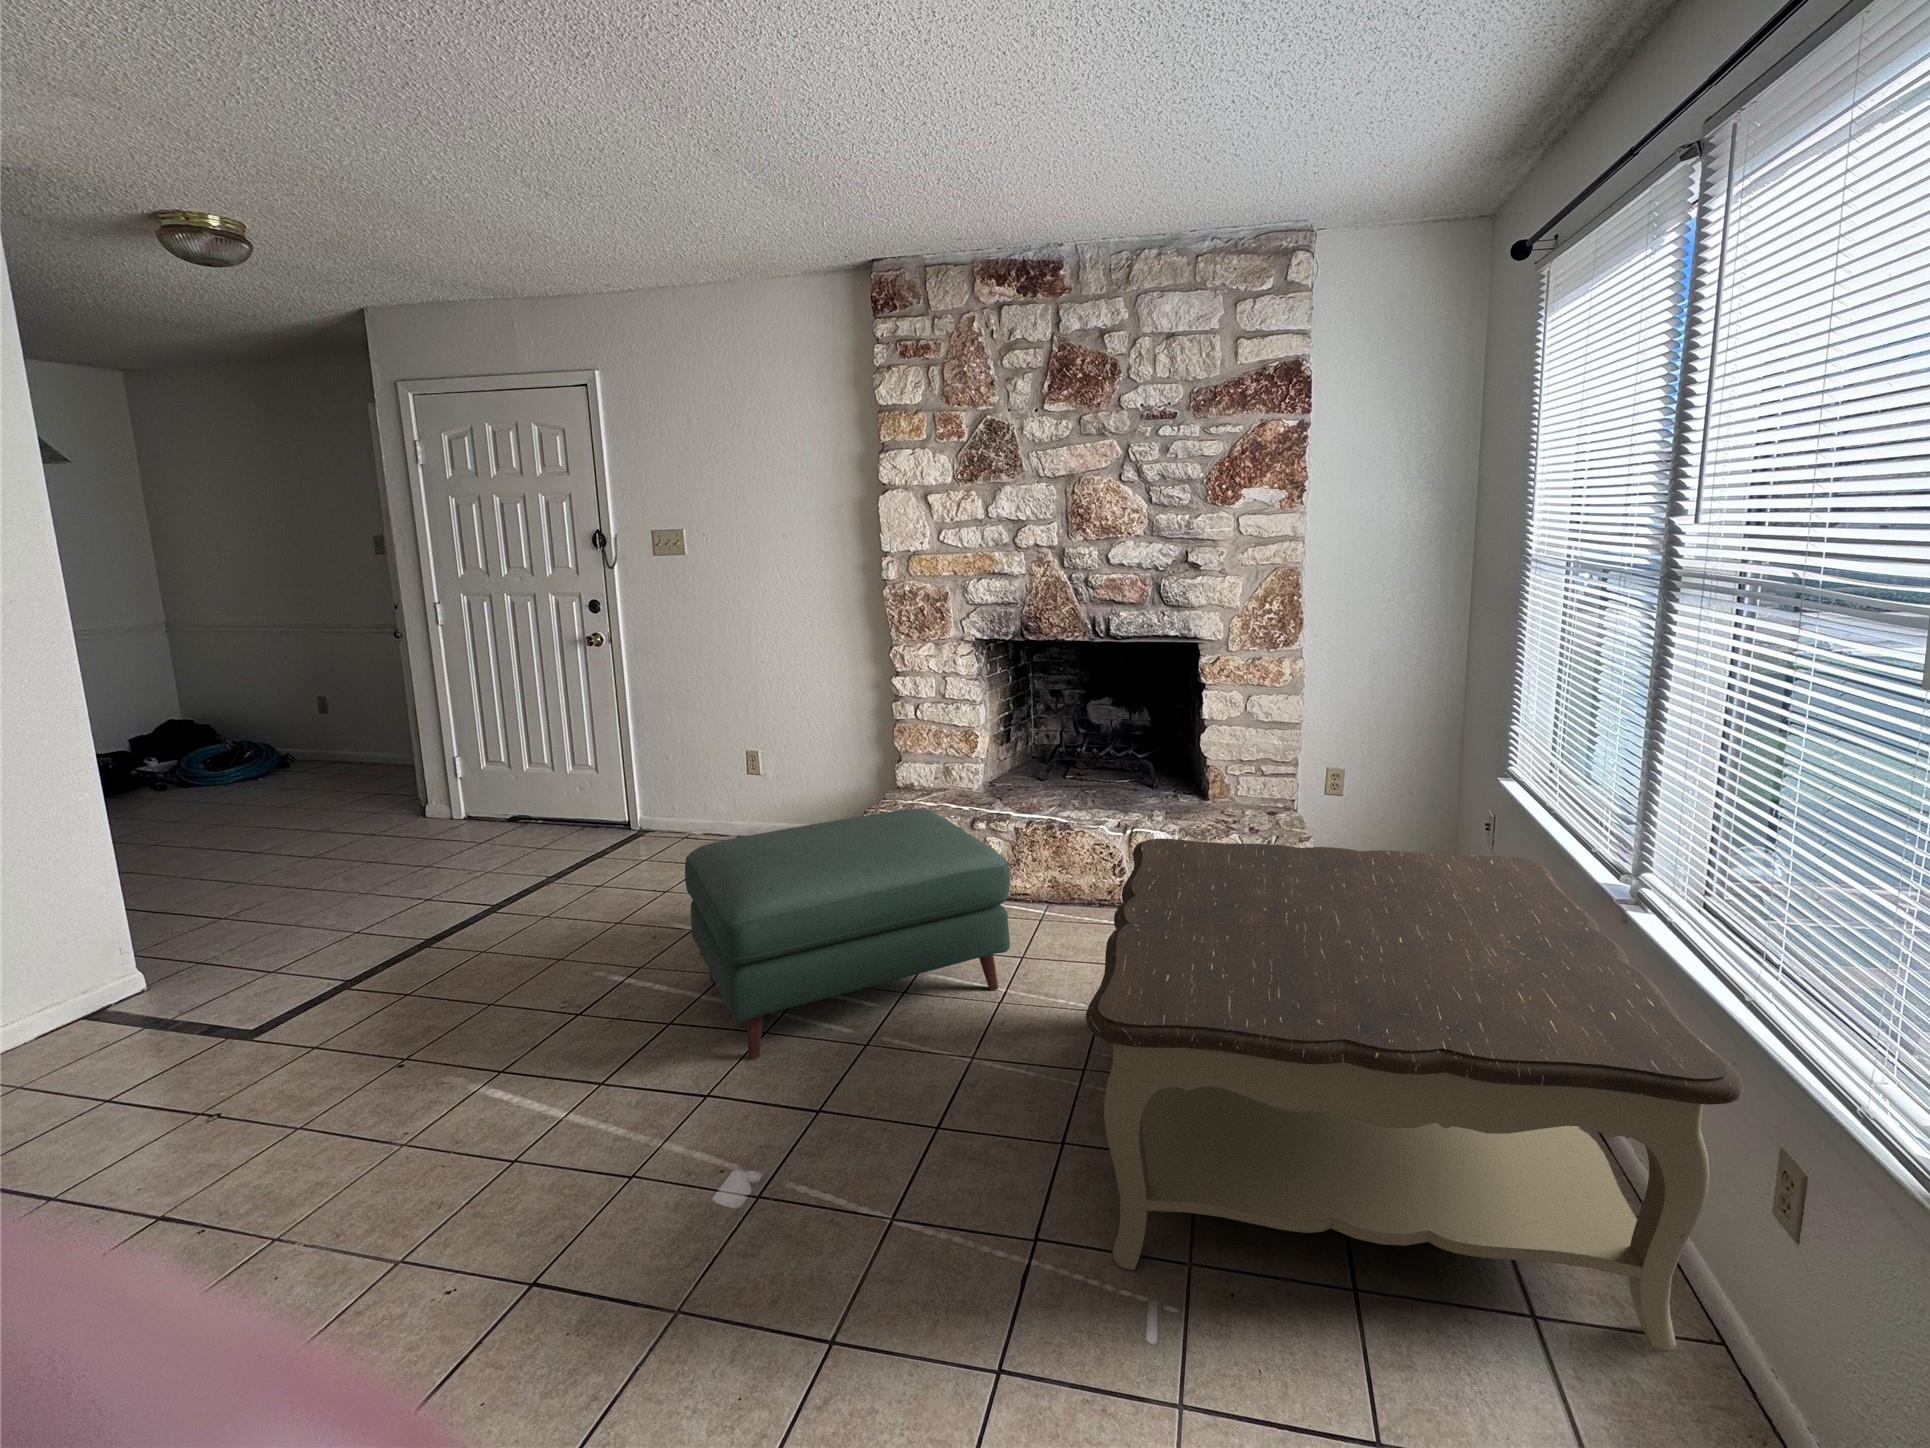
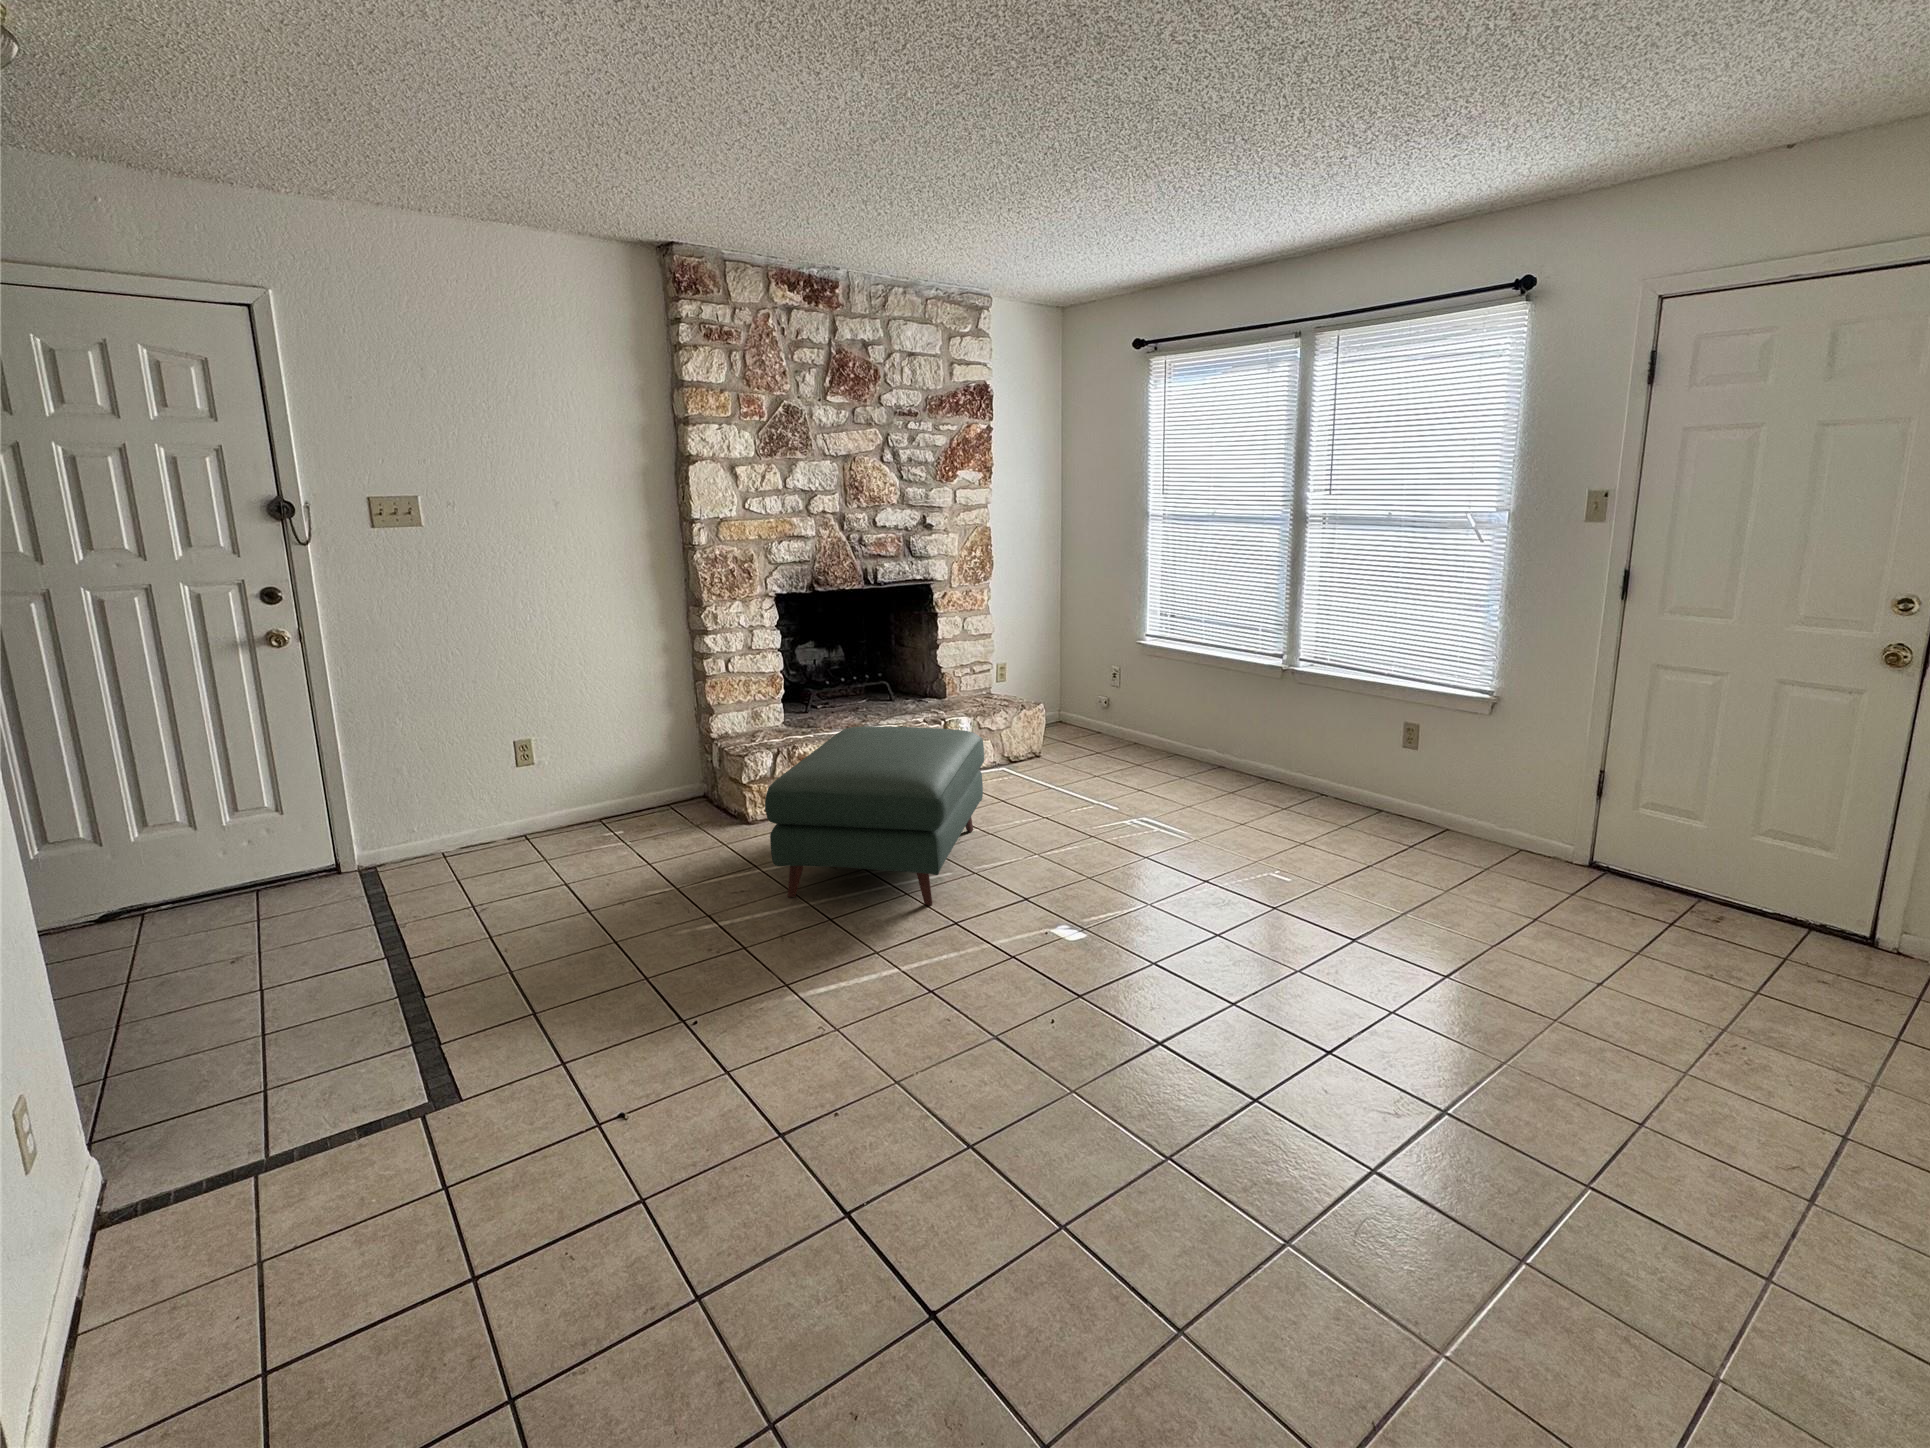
coffee table: present [1086,838,1744,1351] -> none [1054,670,1386,870]

